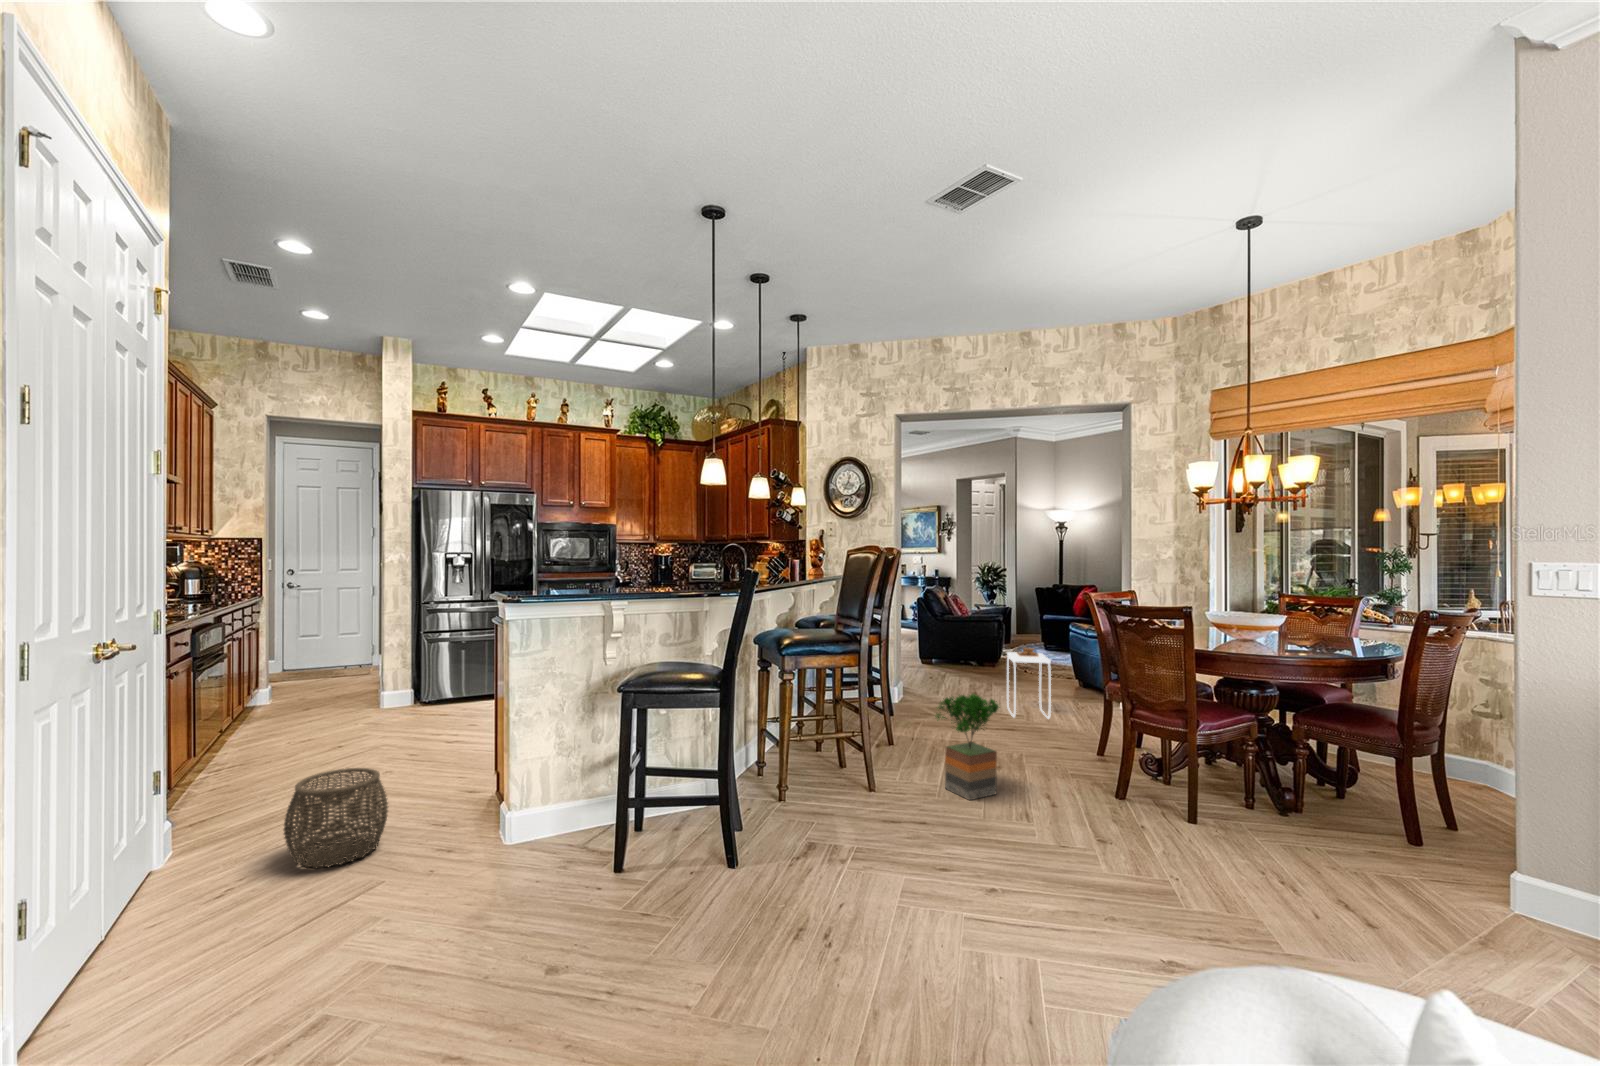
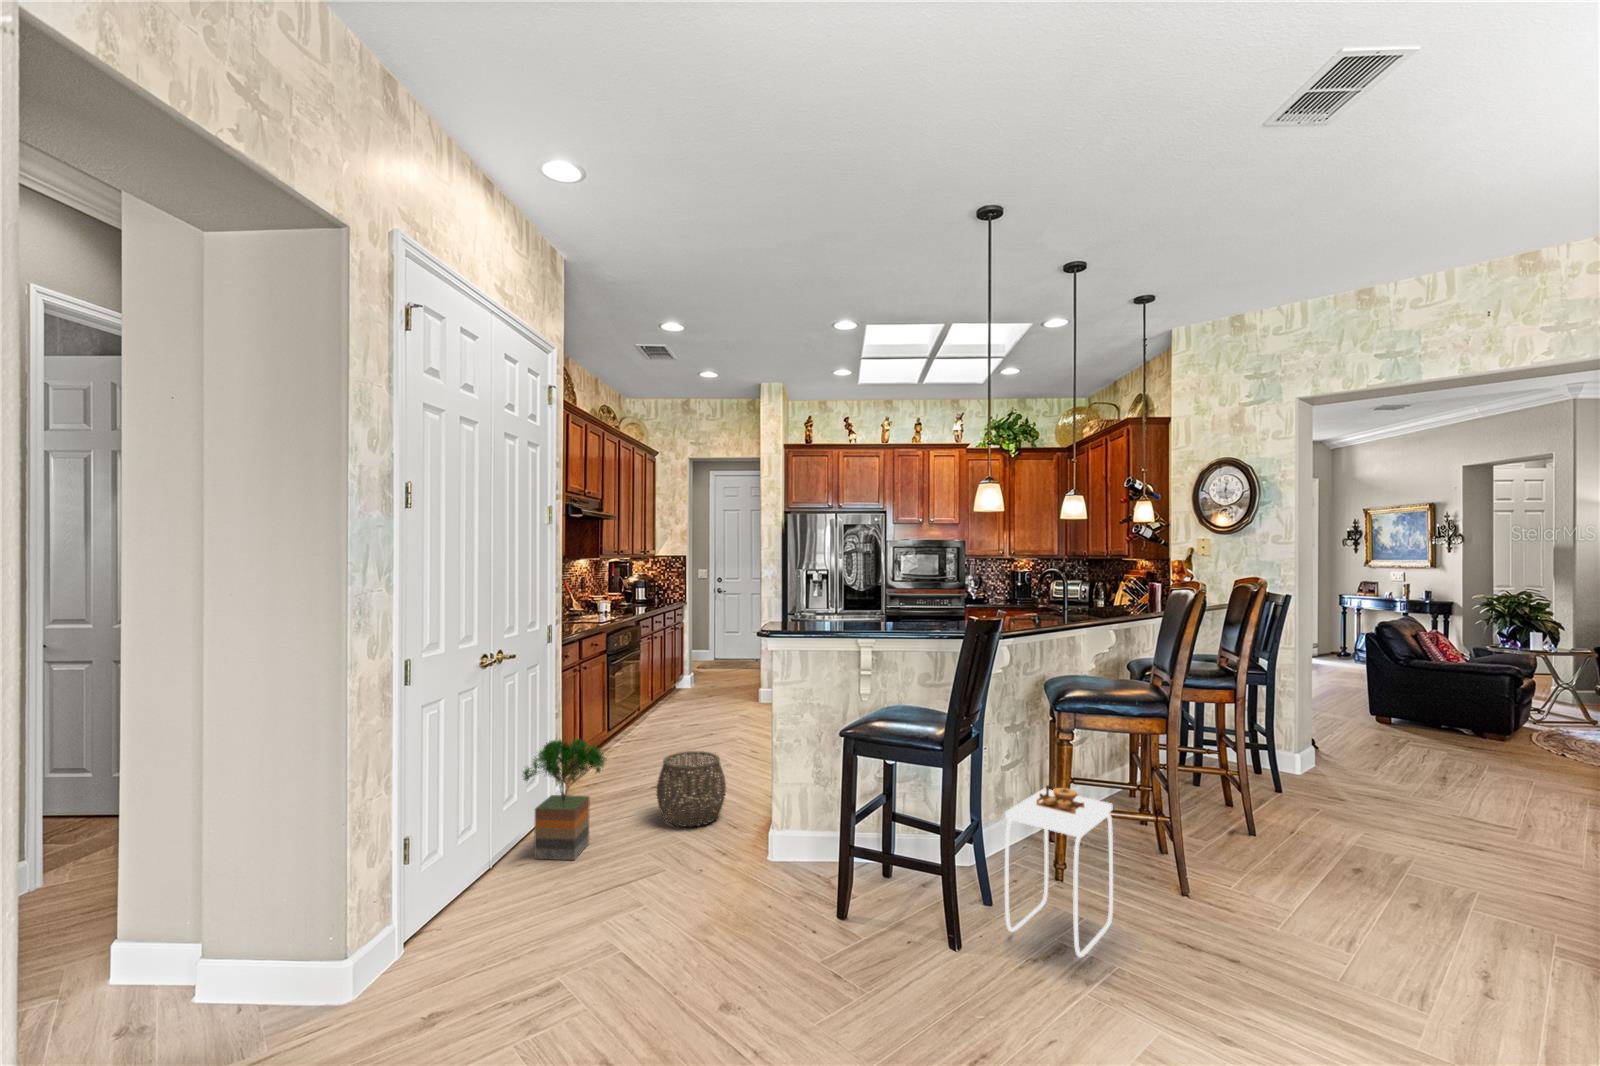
side table: present [1007,648,1051,719] -> present [1005,785,1113,957]
potted tree: present [935,694,1000,800] -> present [523,739,607,860]

